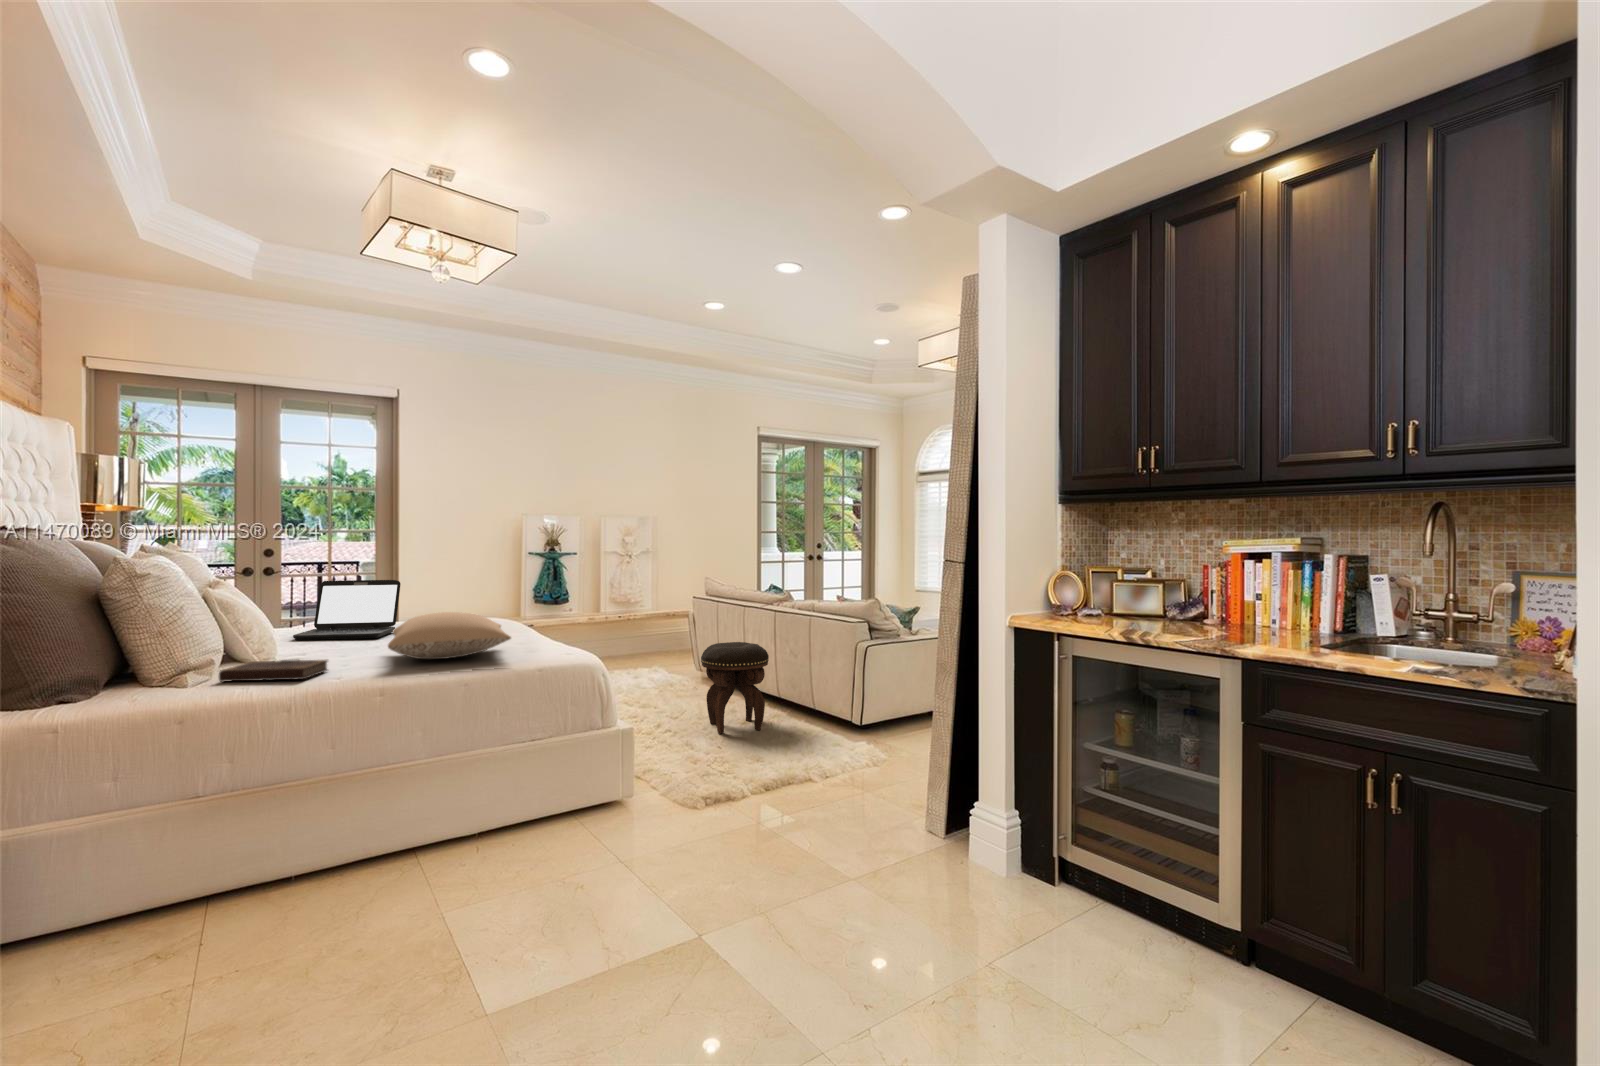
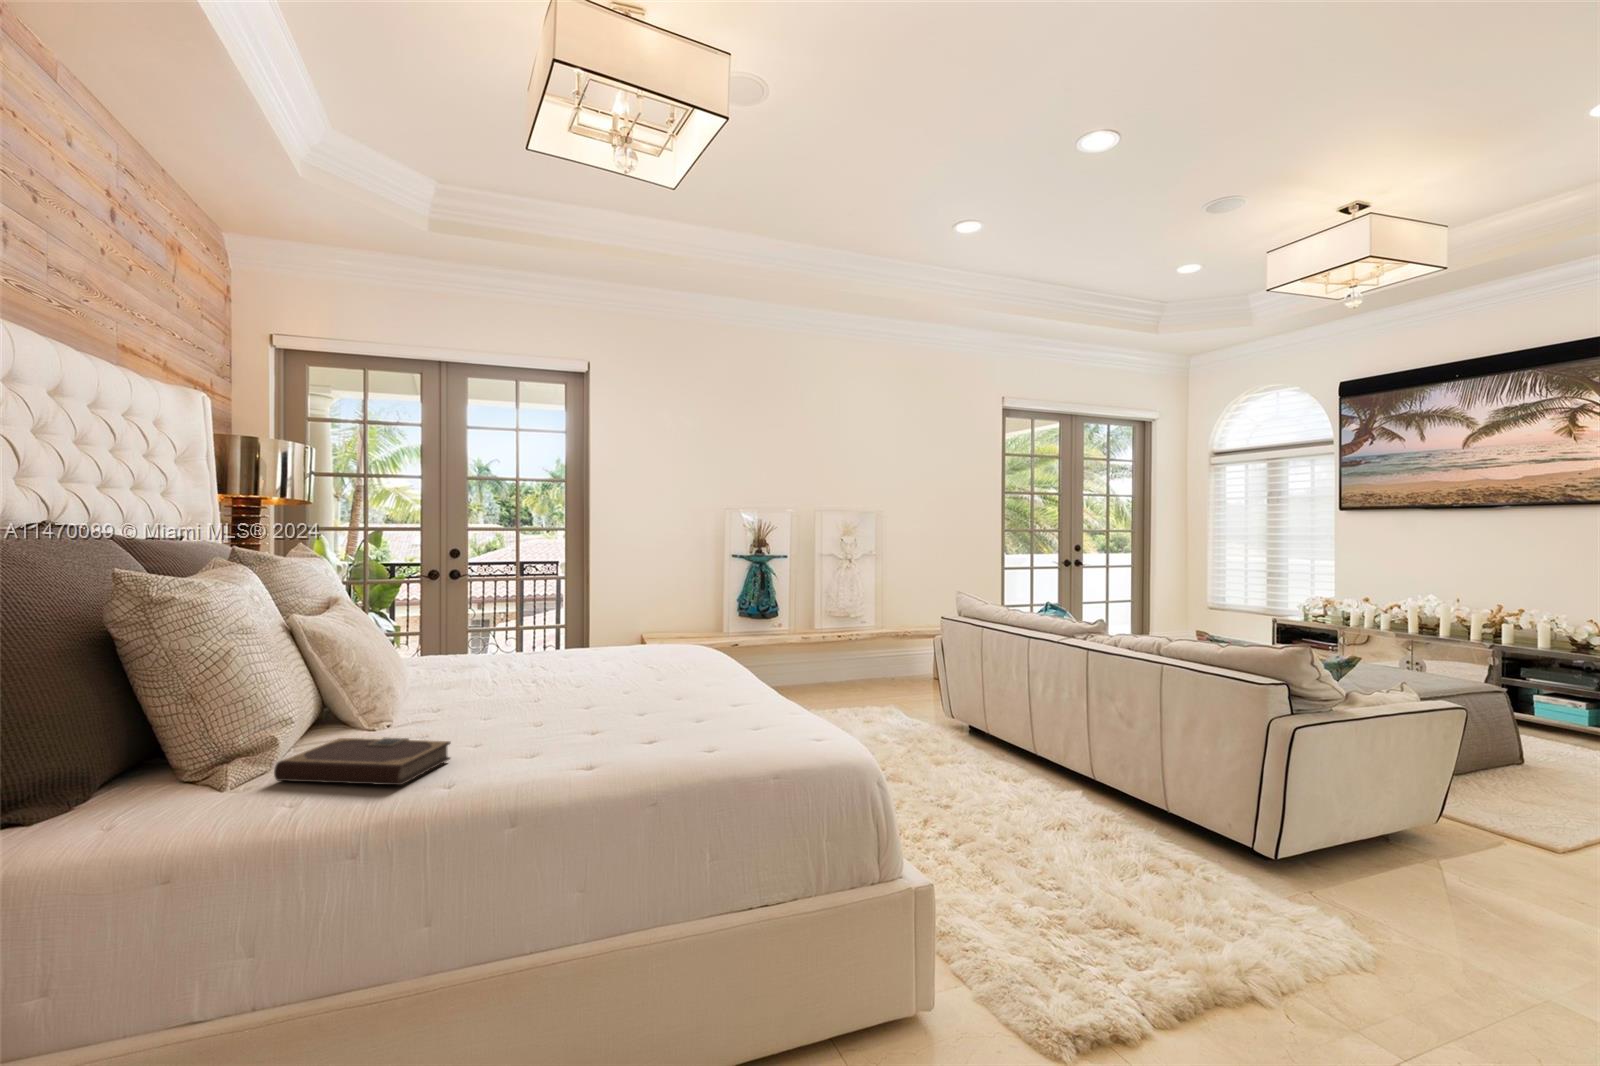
laptop: present [293,580,401,640] -> none [440,595,580,681]
pillow: present [388,612,511,659] -> none [540,659,737,739]
footstool: present [701,642,769,733] -> none [990,695,1098,840]

